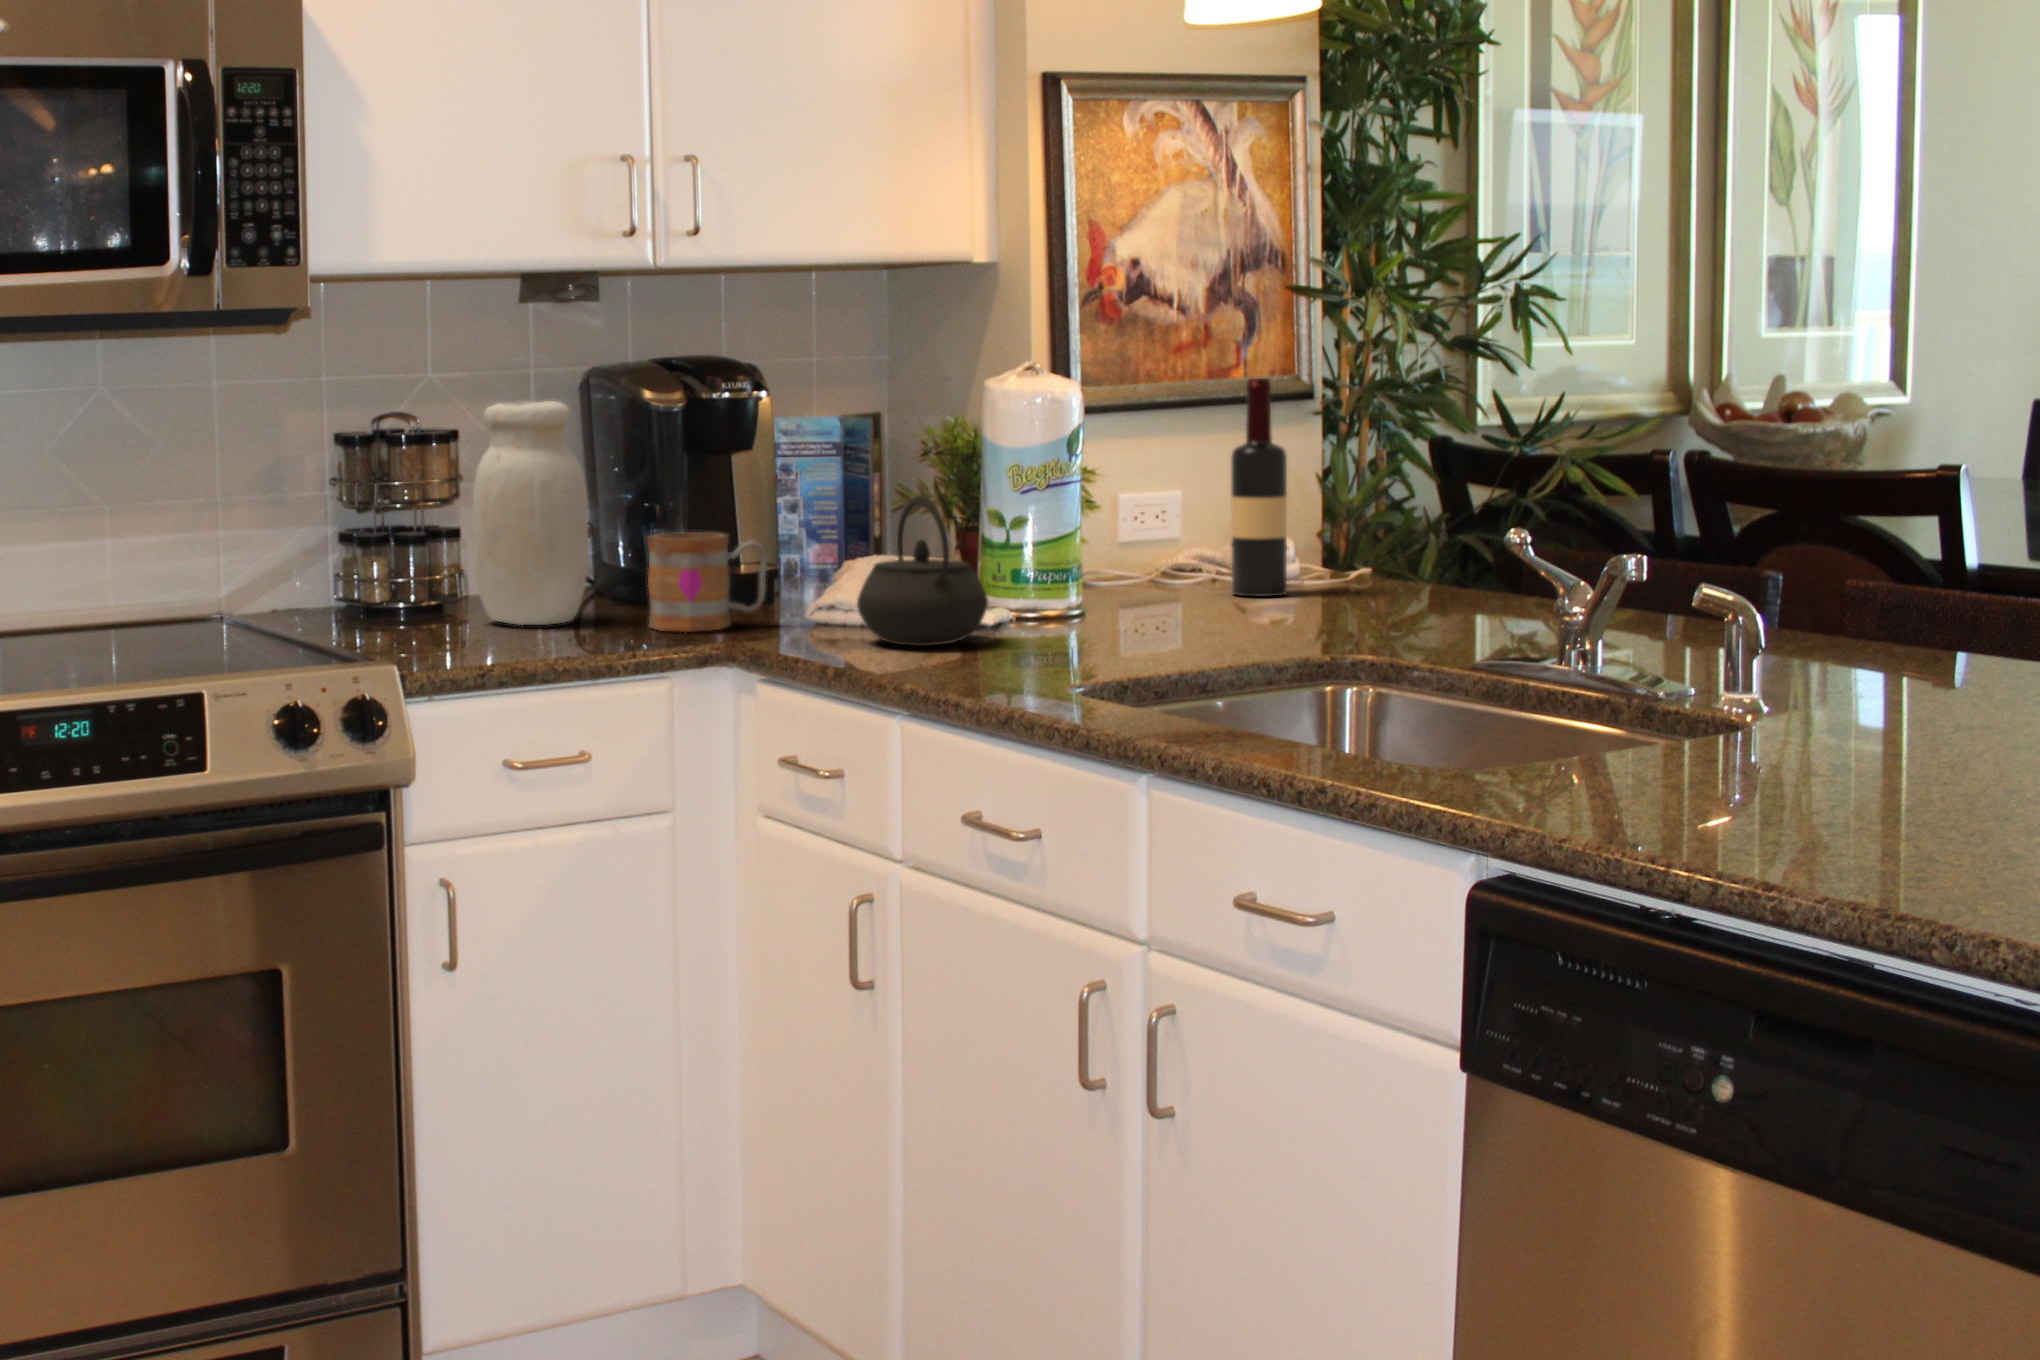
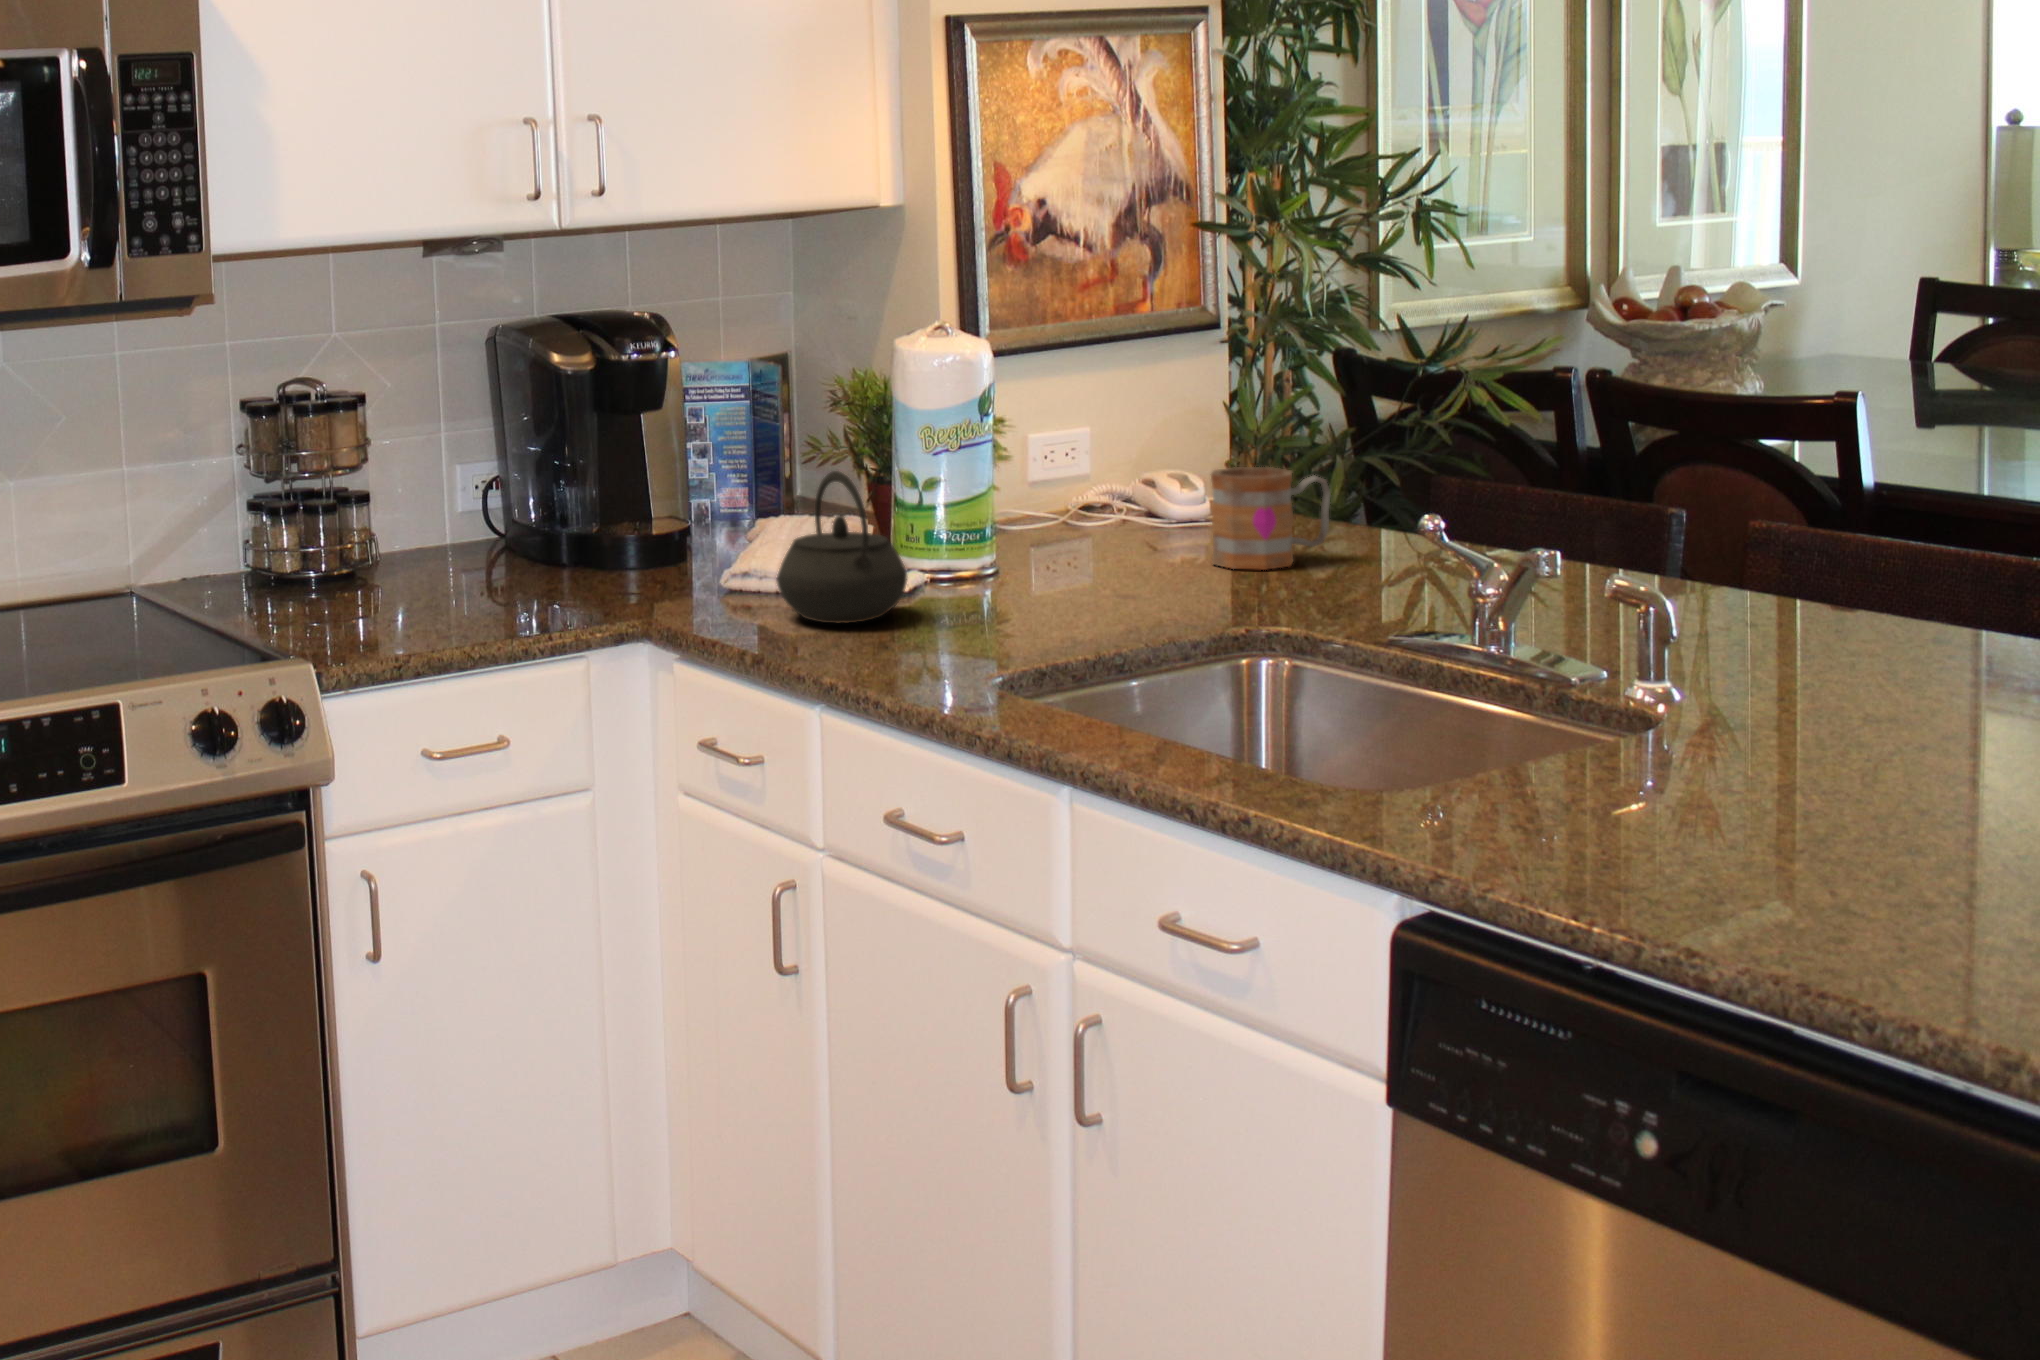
wine bottle: present [1231,378,1287,597] -> none [1143,327,1200,546]
jar: present [472,401,589,625] -> none [384,370,503,600]
mug: present [647,532,767,632] -> present [1211,467,1331,570]

